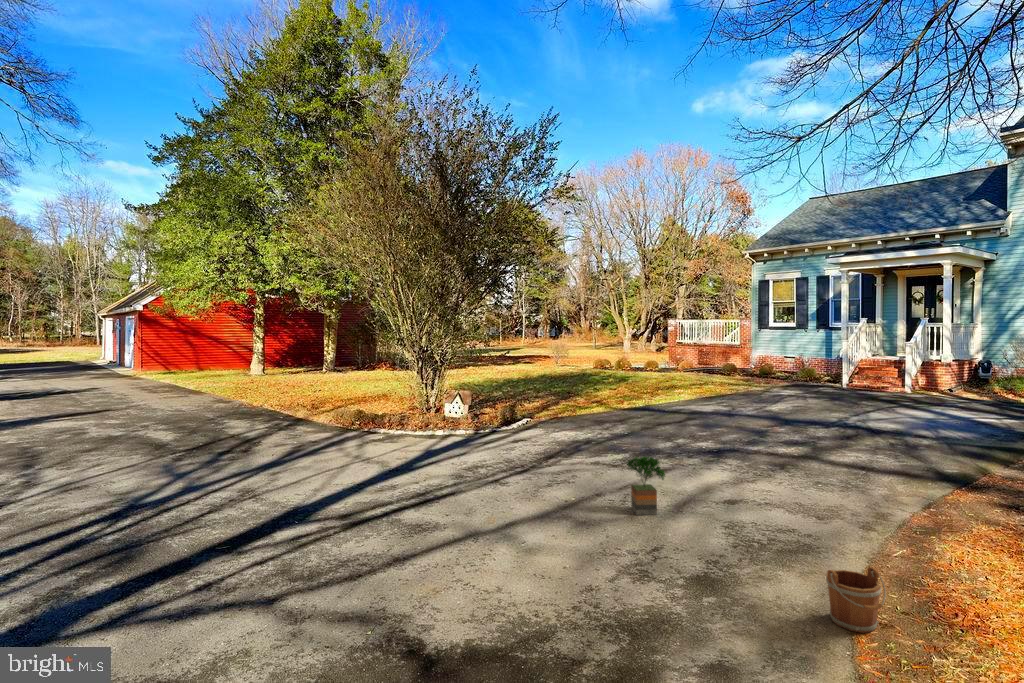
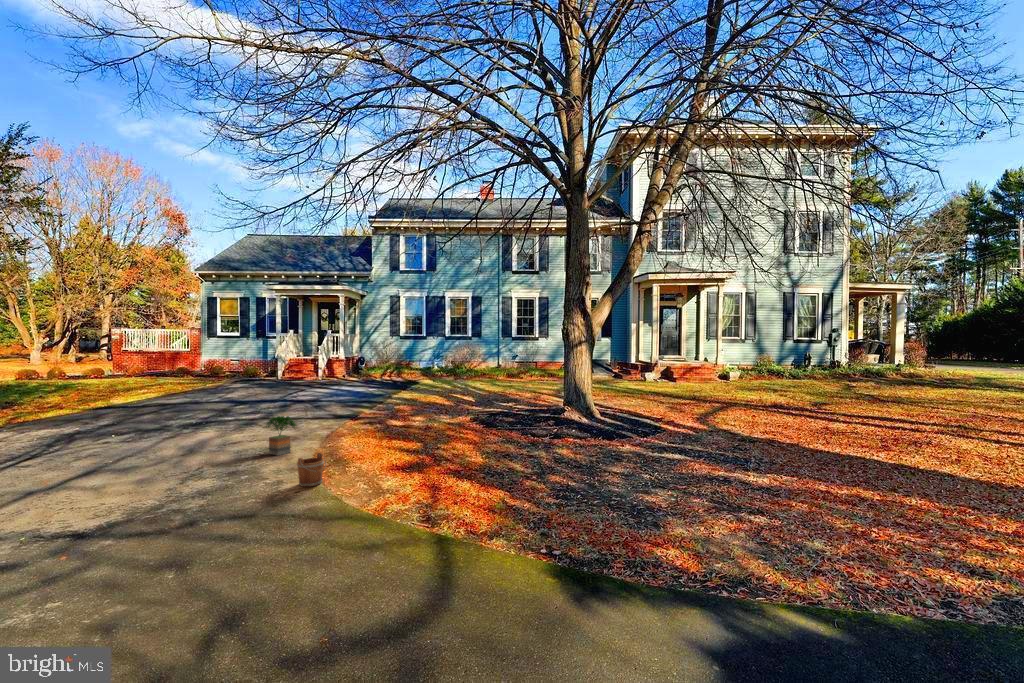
potted tree: present [627,457,665,515] -> present [266,416,296,455]

